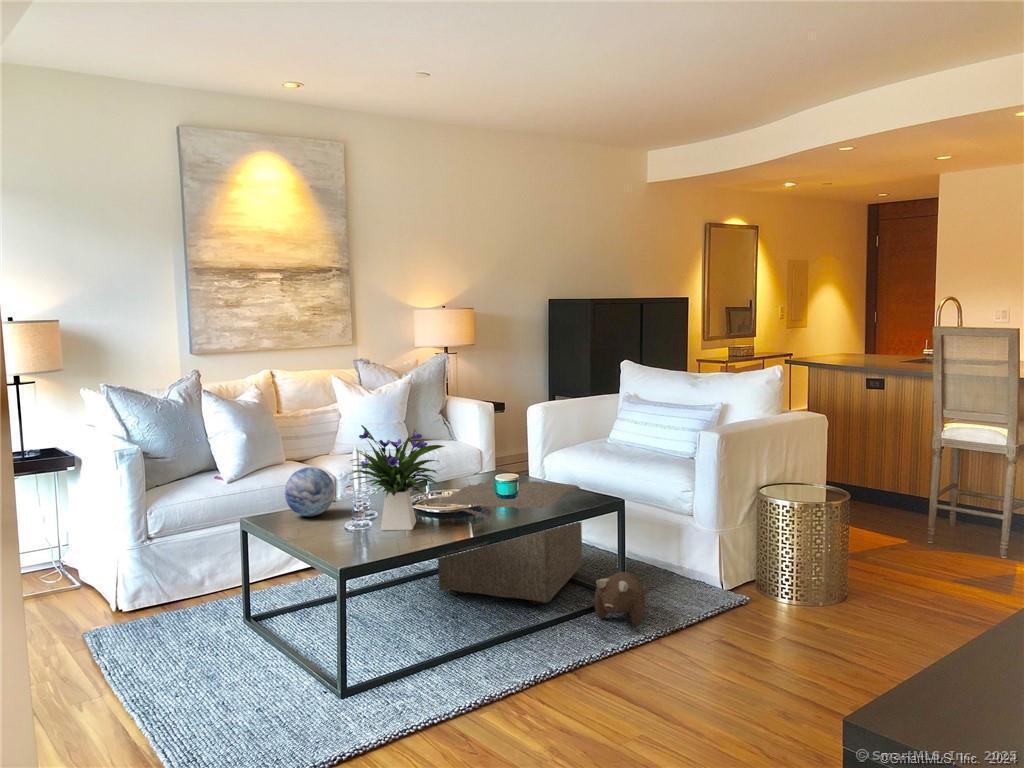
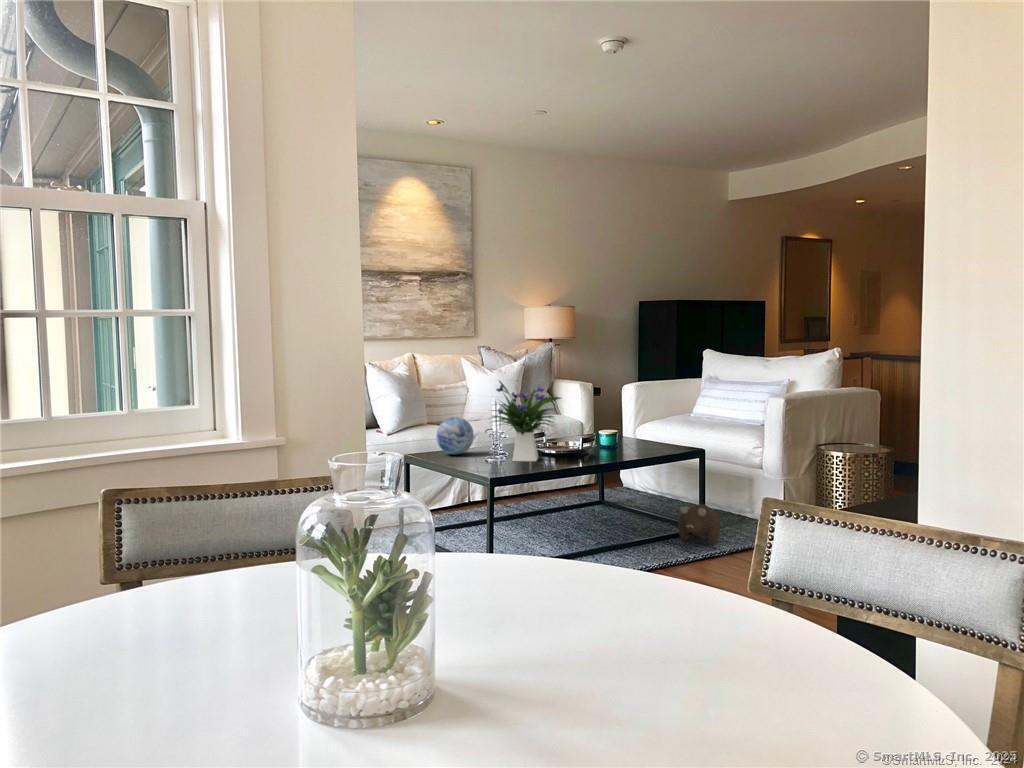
ottoman: present [438,479,582,605] -> none [551,438,668,531]

